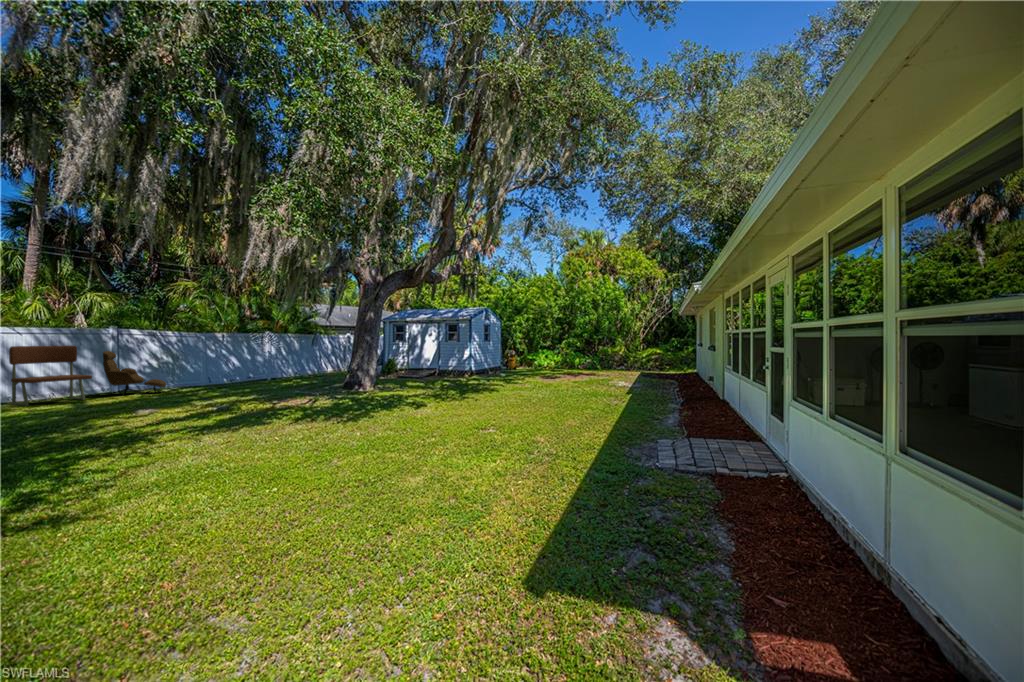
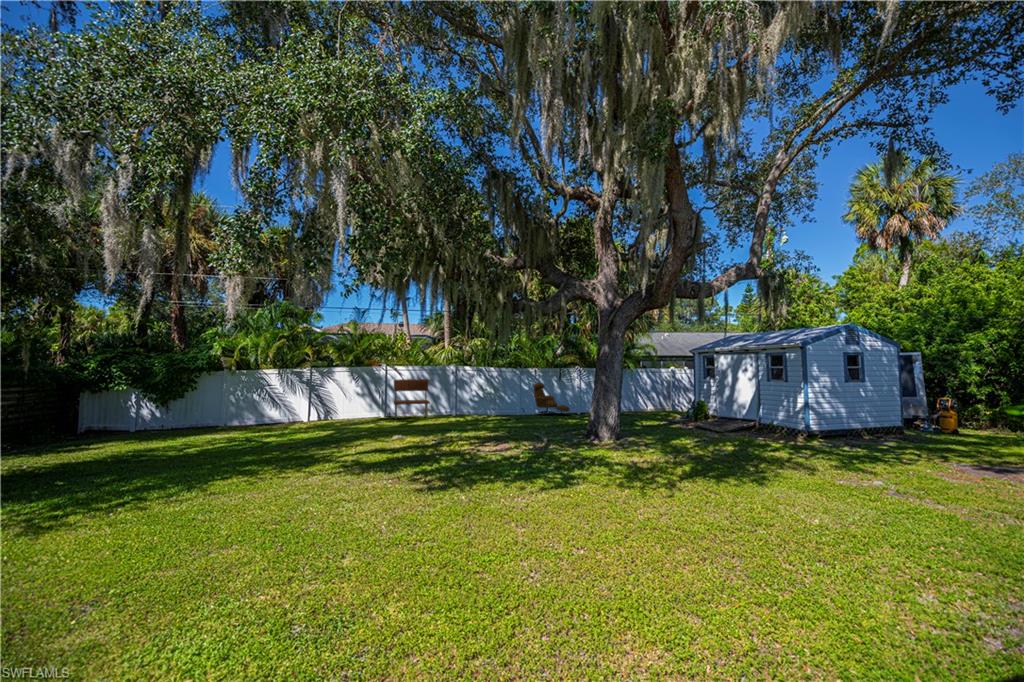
lounge chair: present [103,351,167,396] -> present [534,383,570,416]

